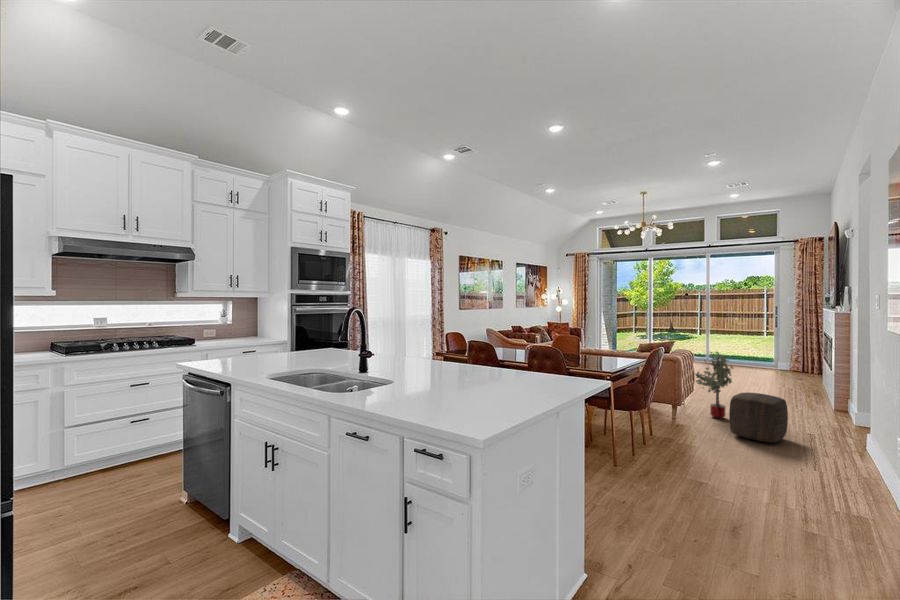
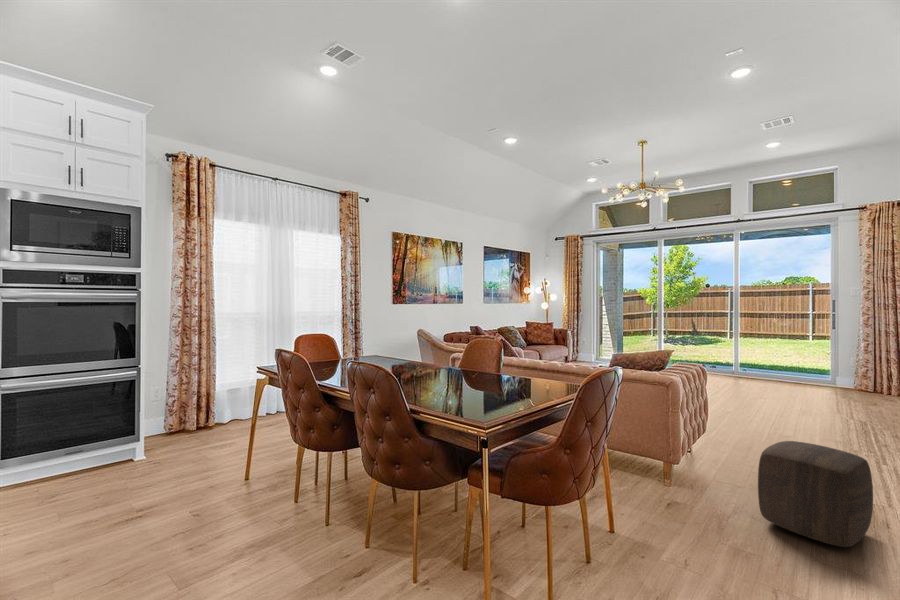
potted tree: present [695,351,733,419] -> none [702,363,770,480]

